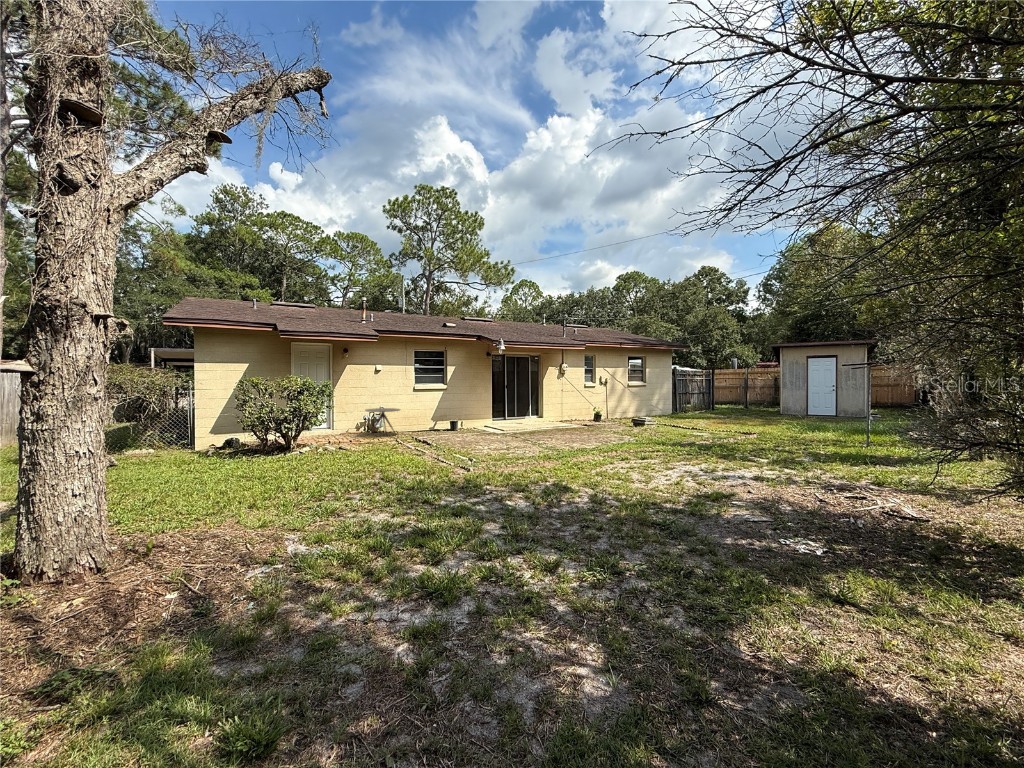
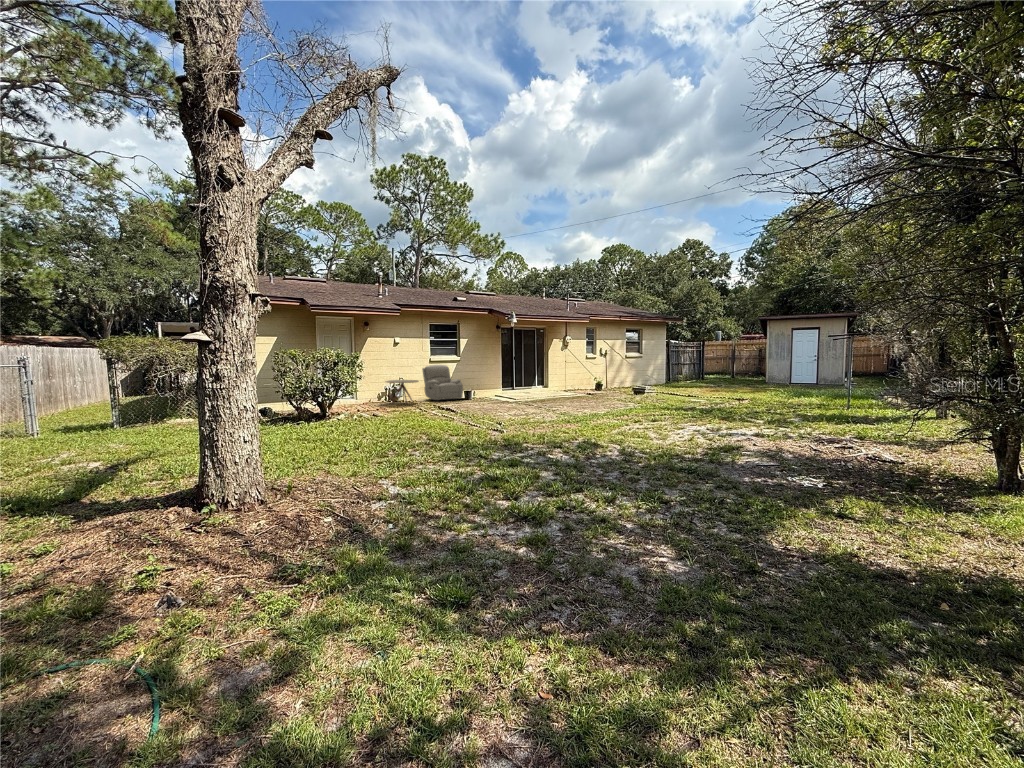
chair: none [407,393,448,431] -> present [422,365,463,401]

